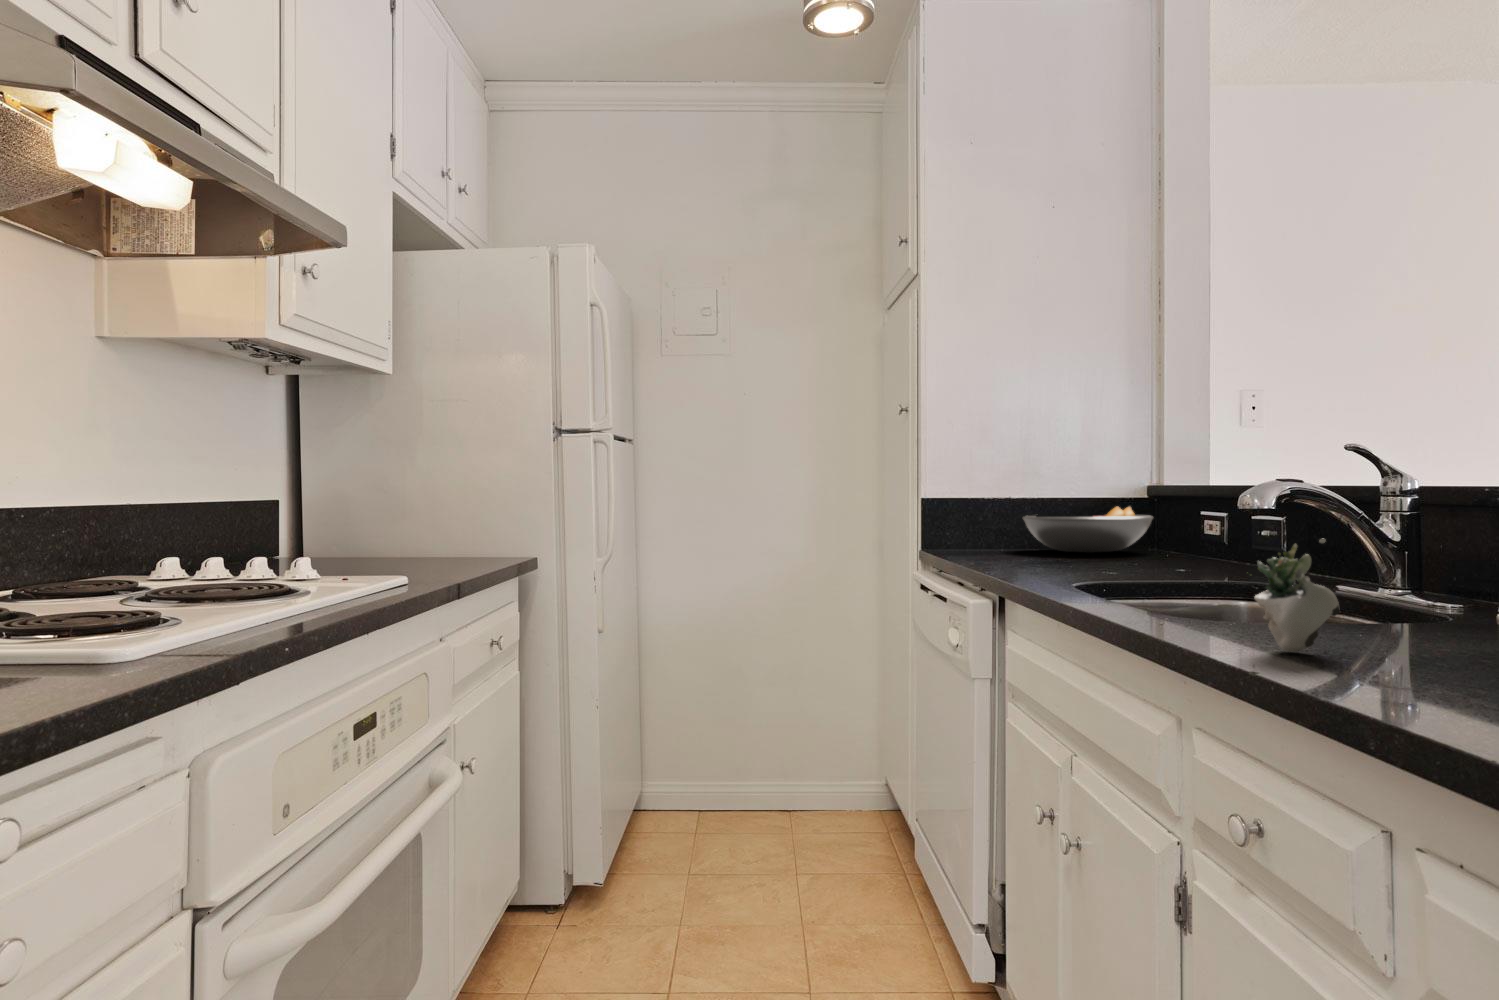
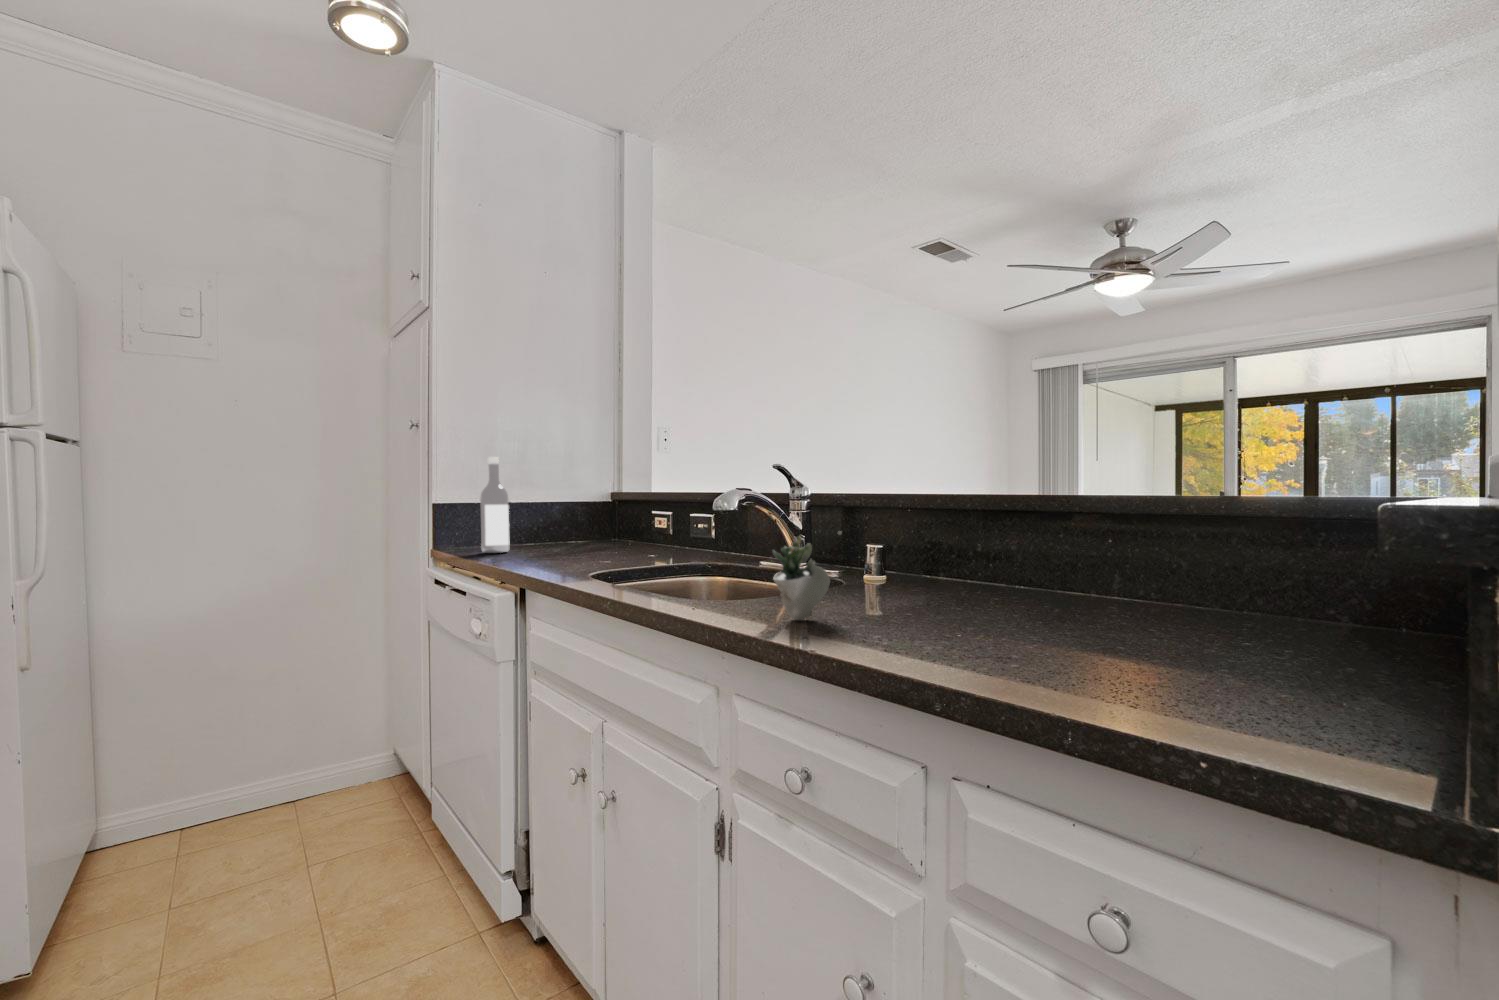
wine bottle: none [969,442,1002,558] -> present [480,457,509,553]
fruit bowl: present [1023,506,1153,553] -> none [522,509,619,544]

